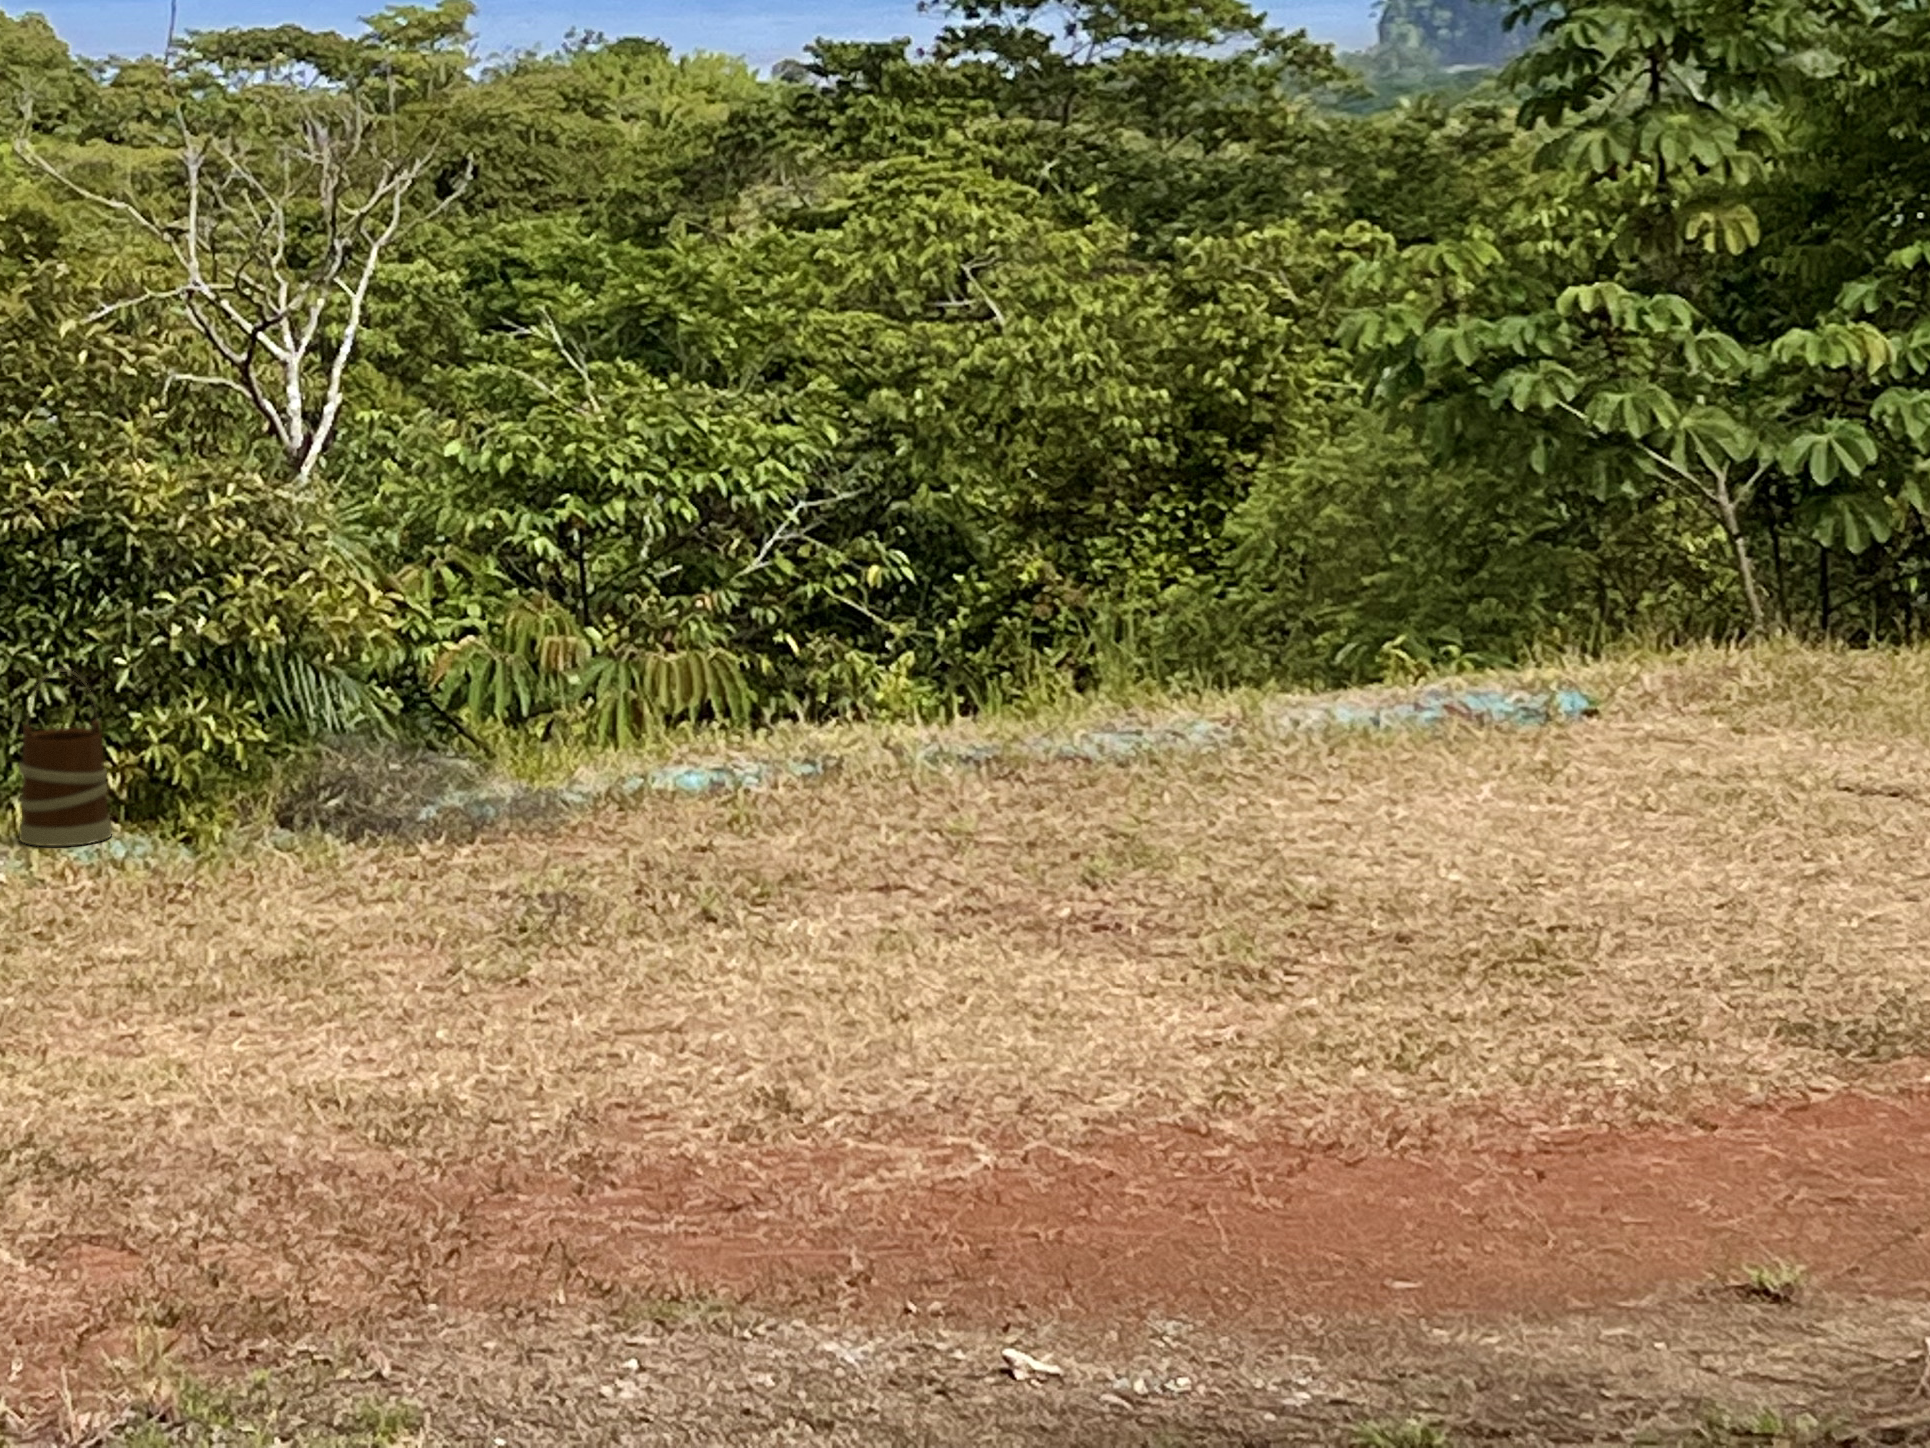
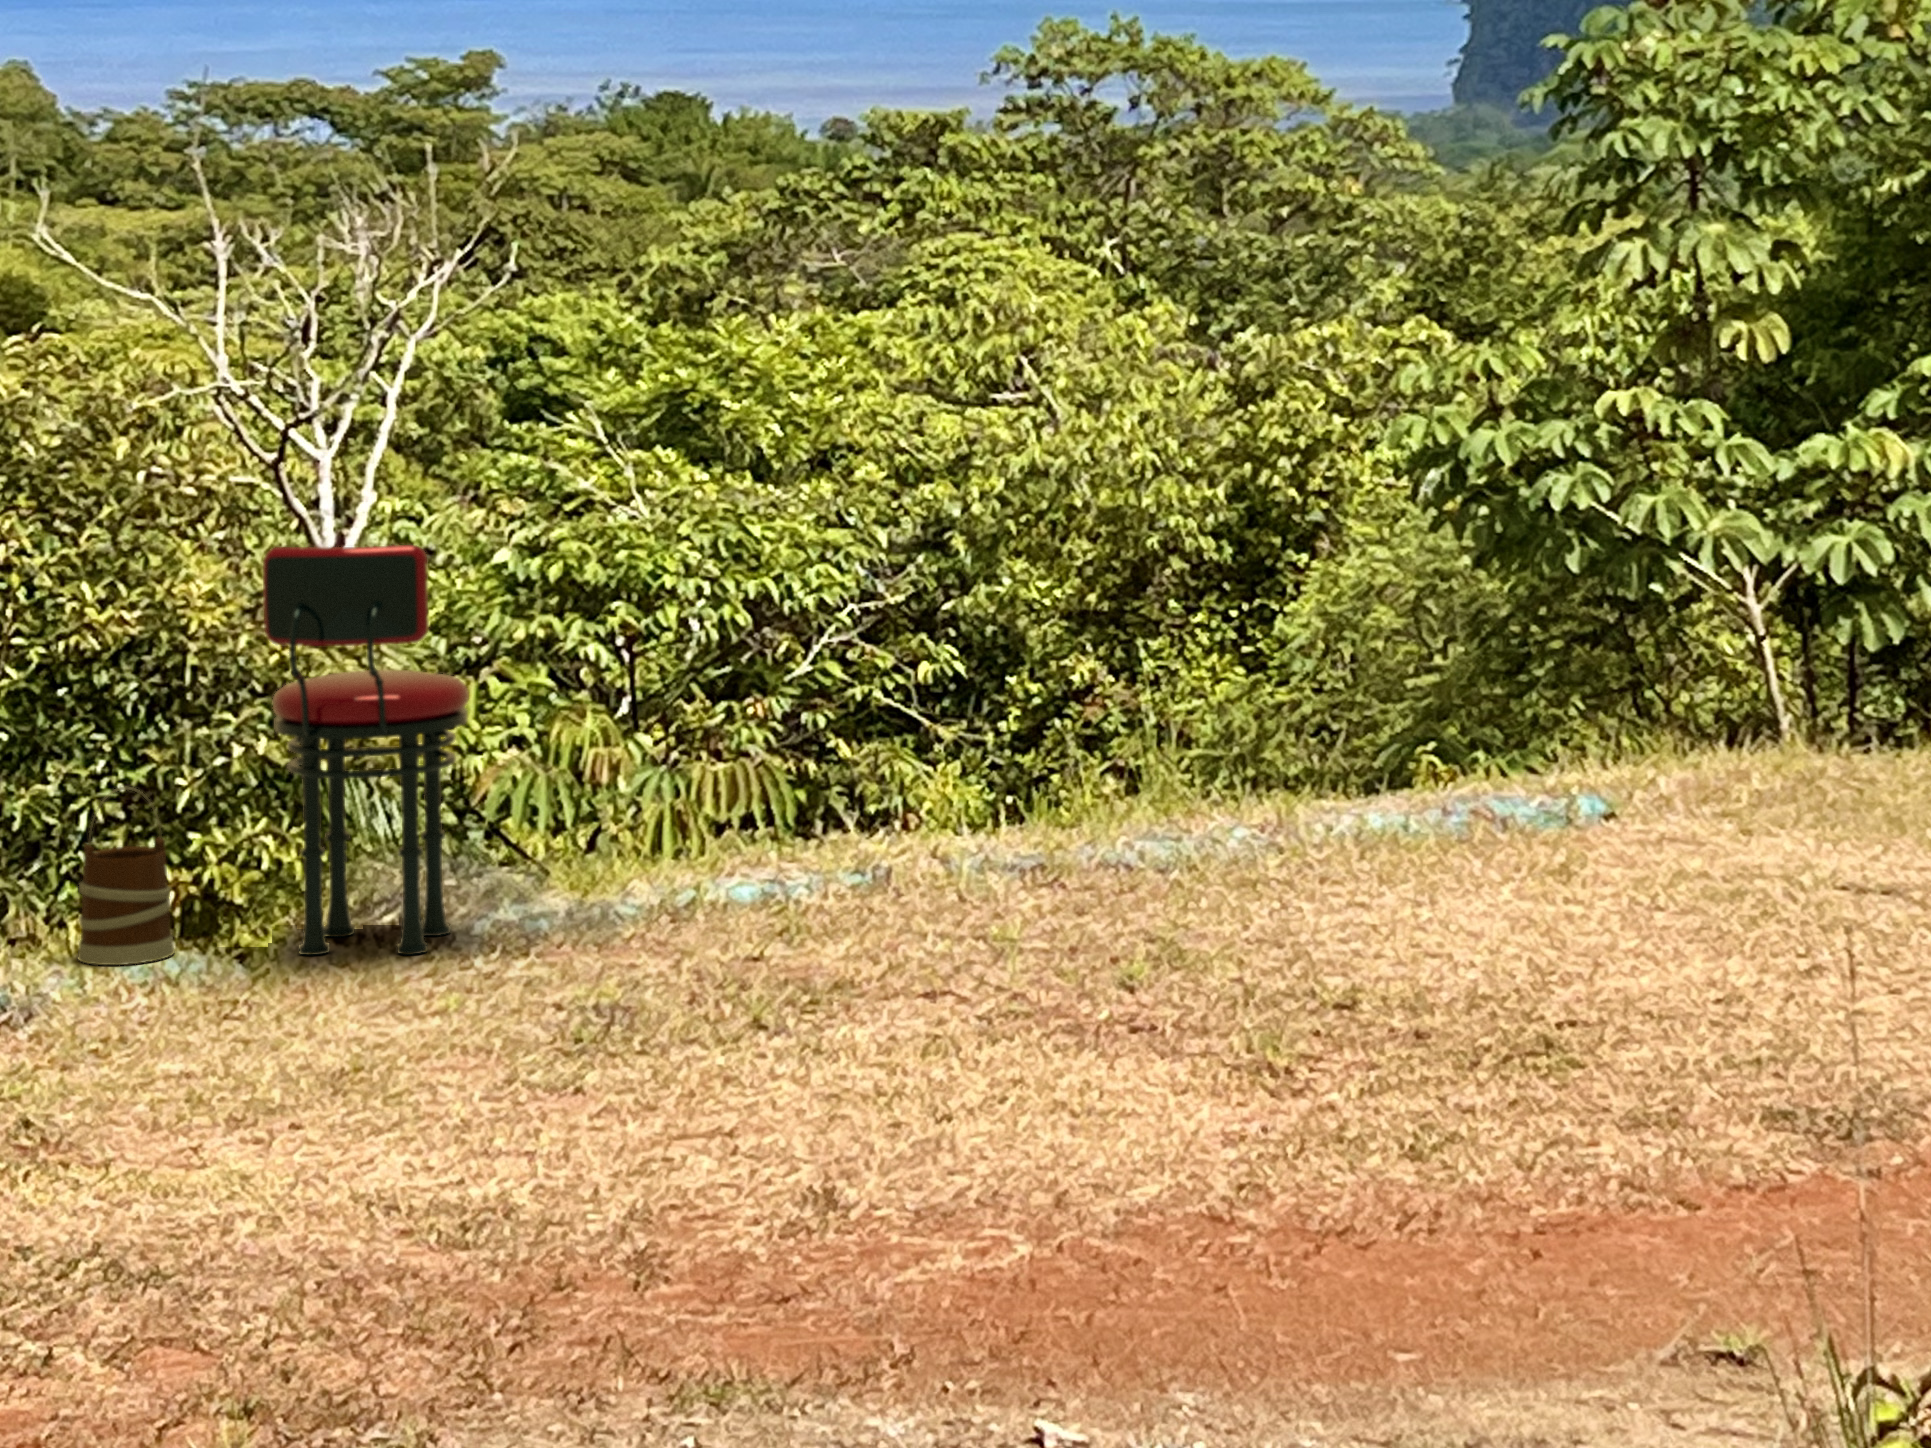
stool: none [188,429,394,843] -> present [263,545,469,955]

